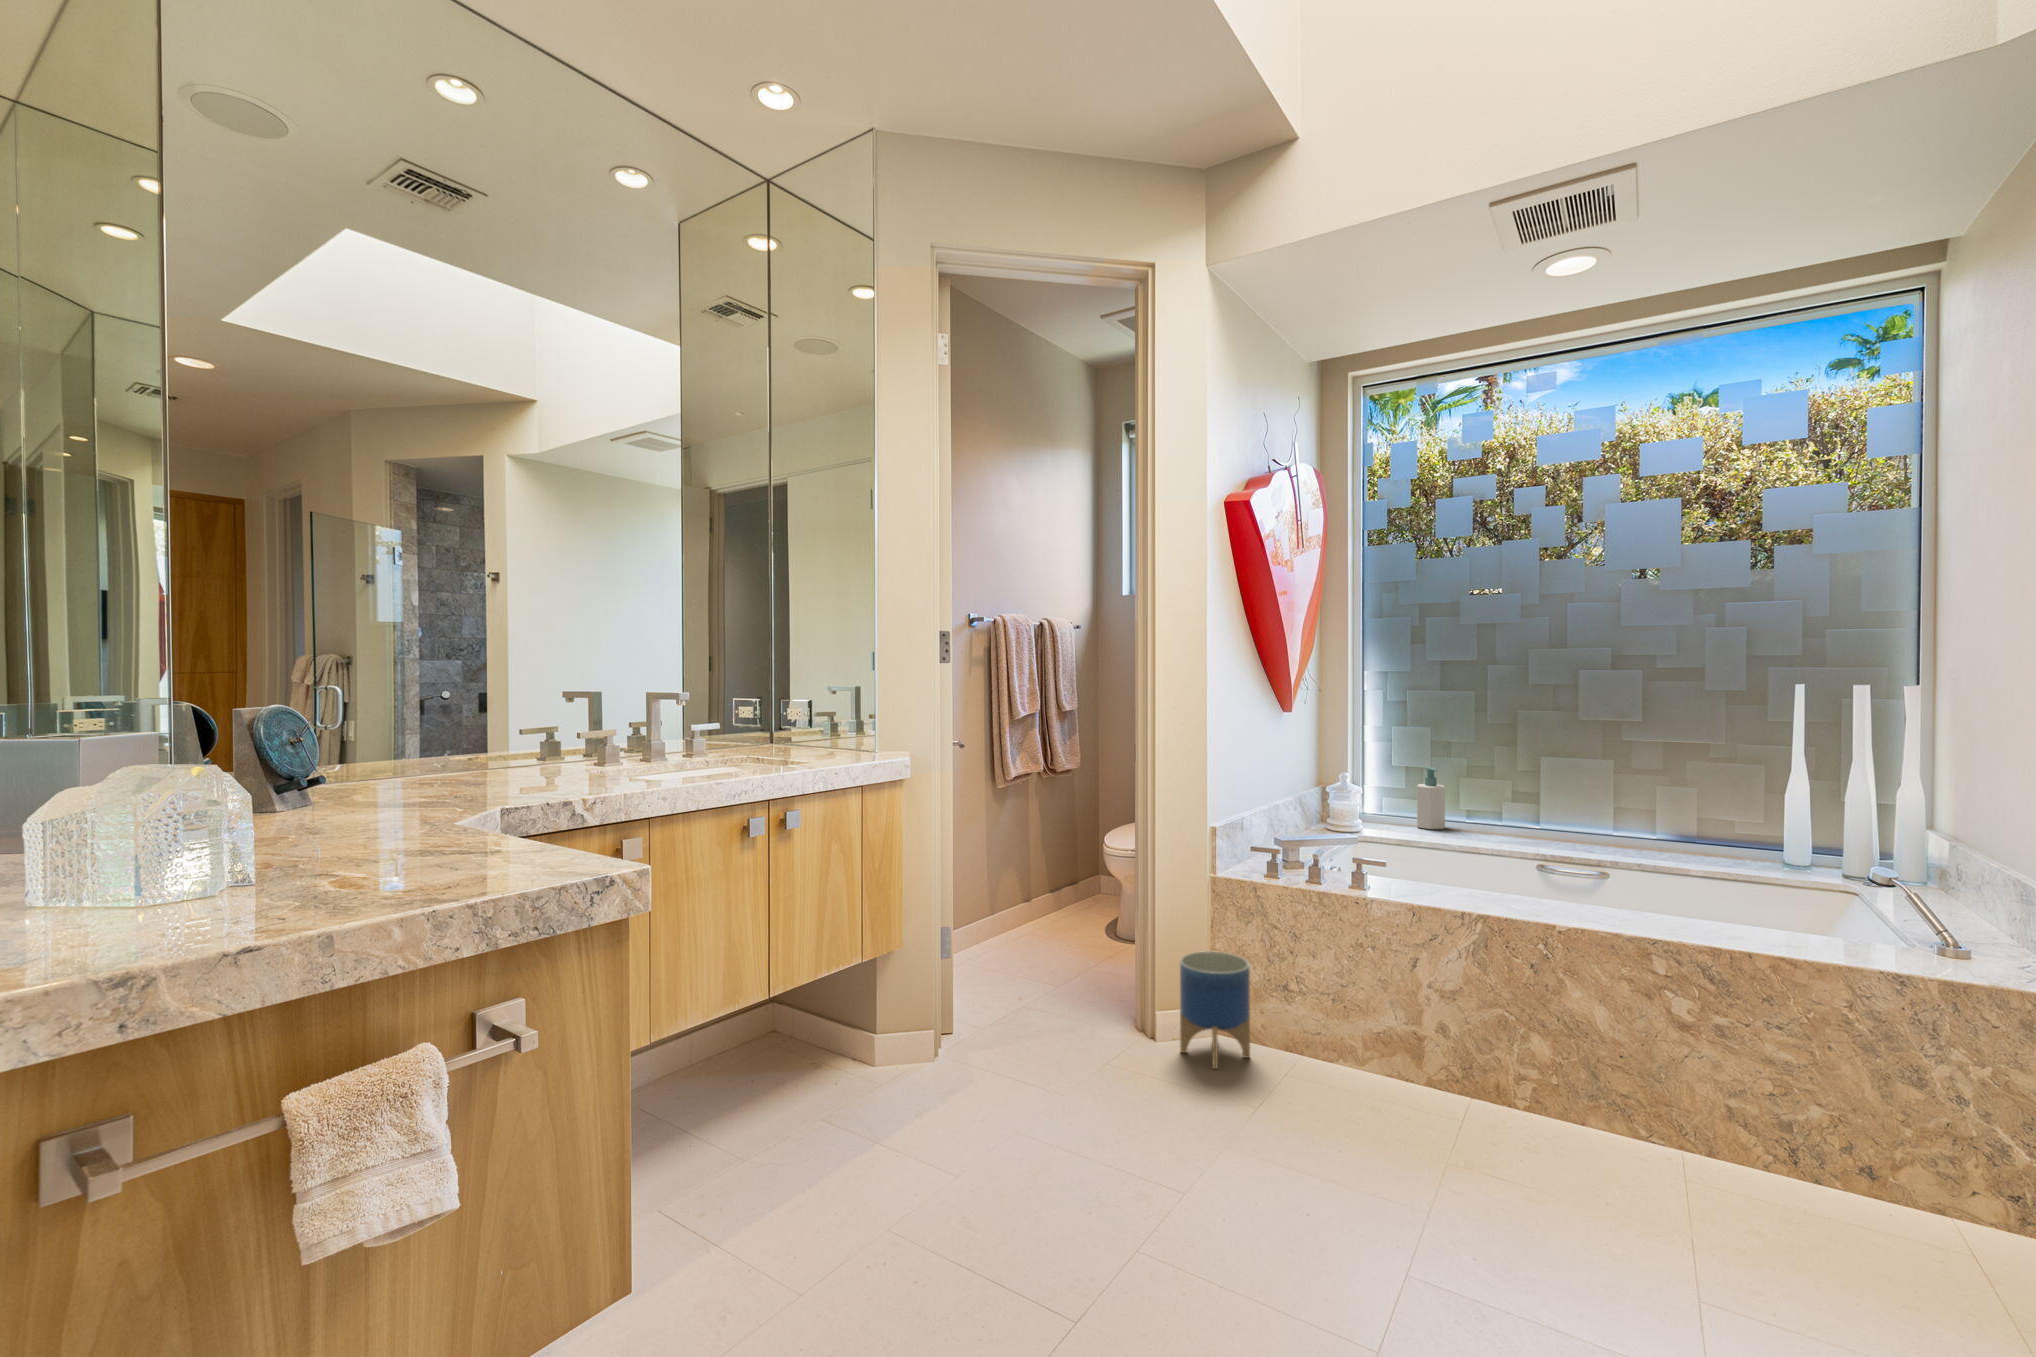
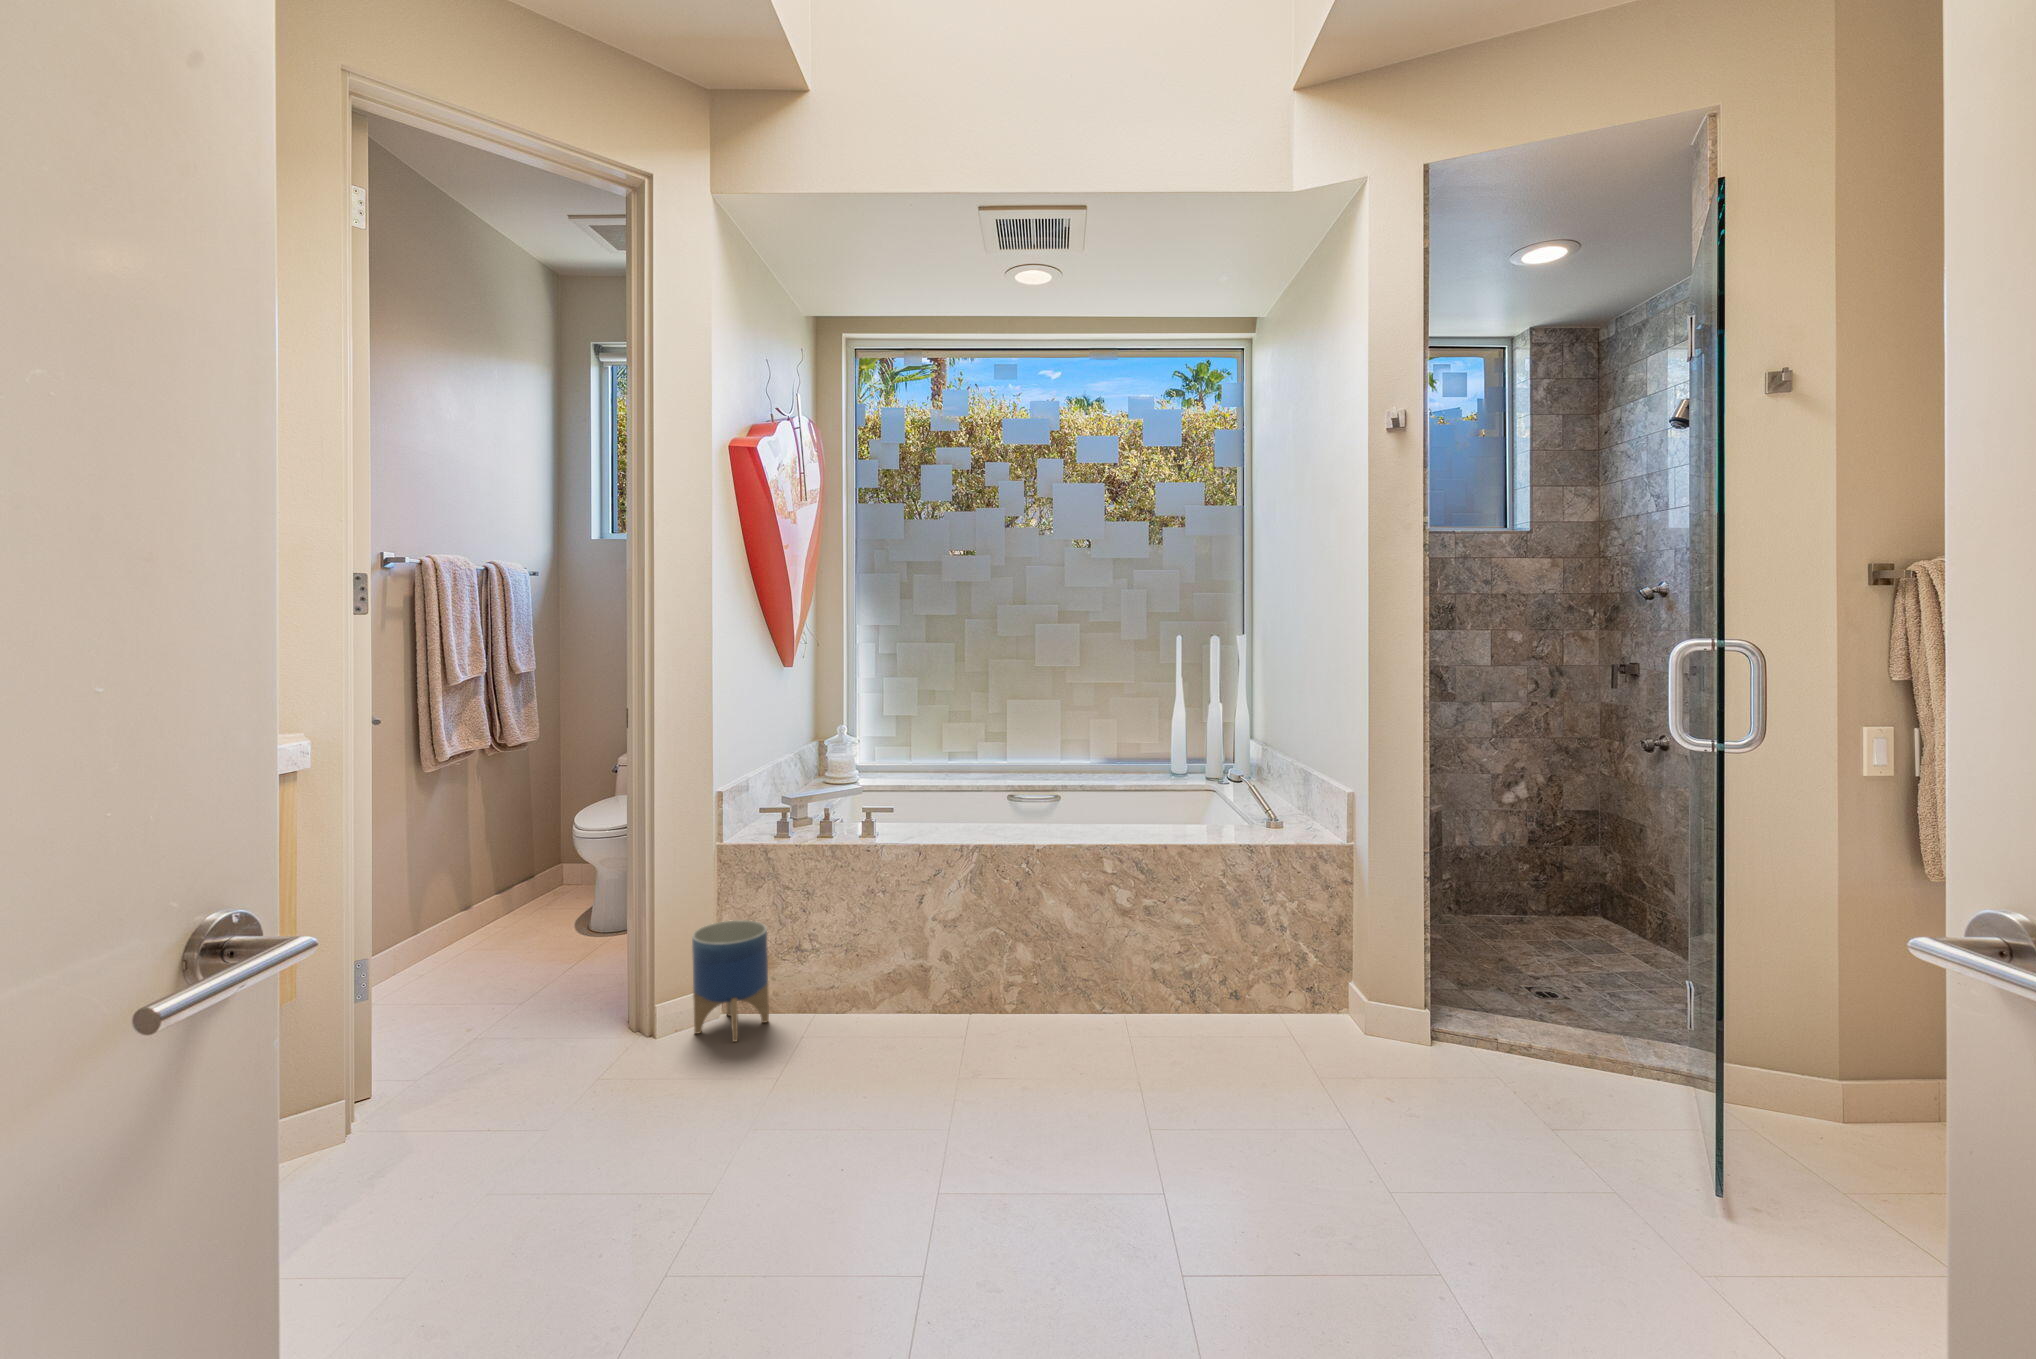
soap bottle: present [1417,767,1445,829] -> none [901,718,924,775]

